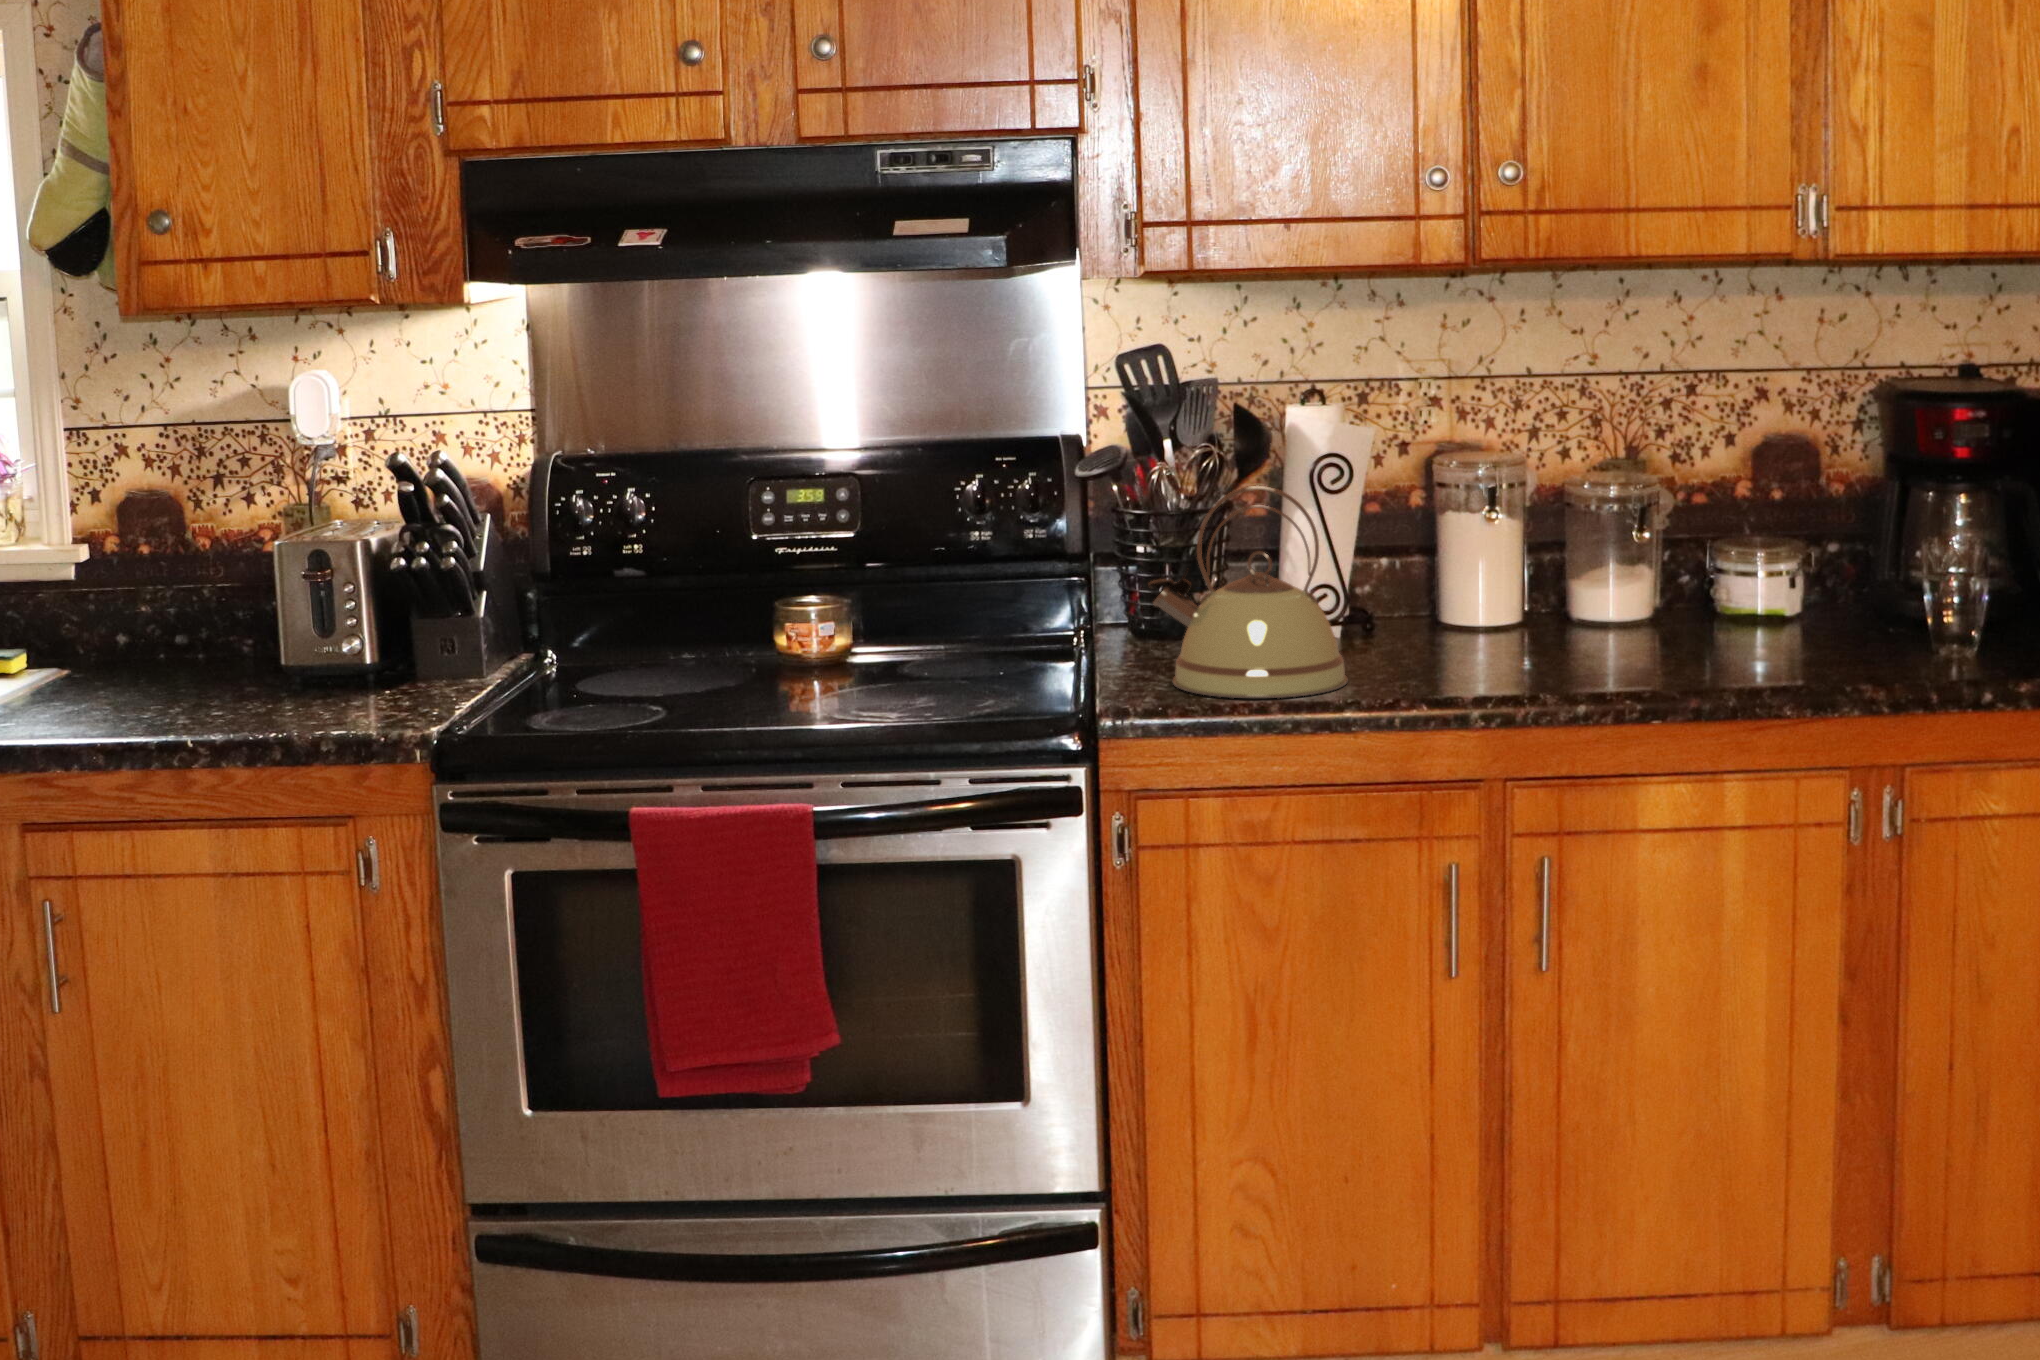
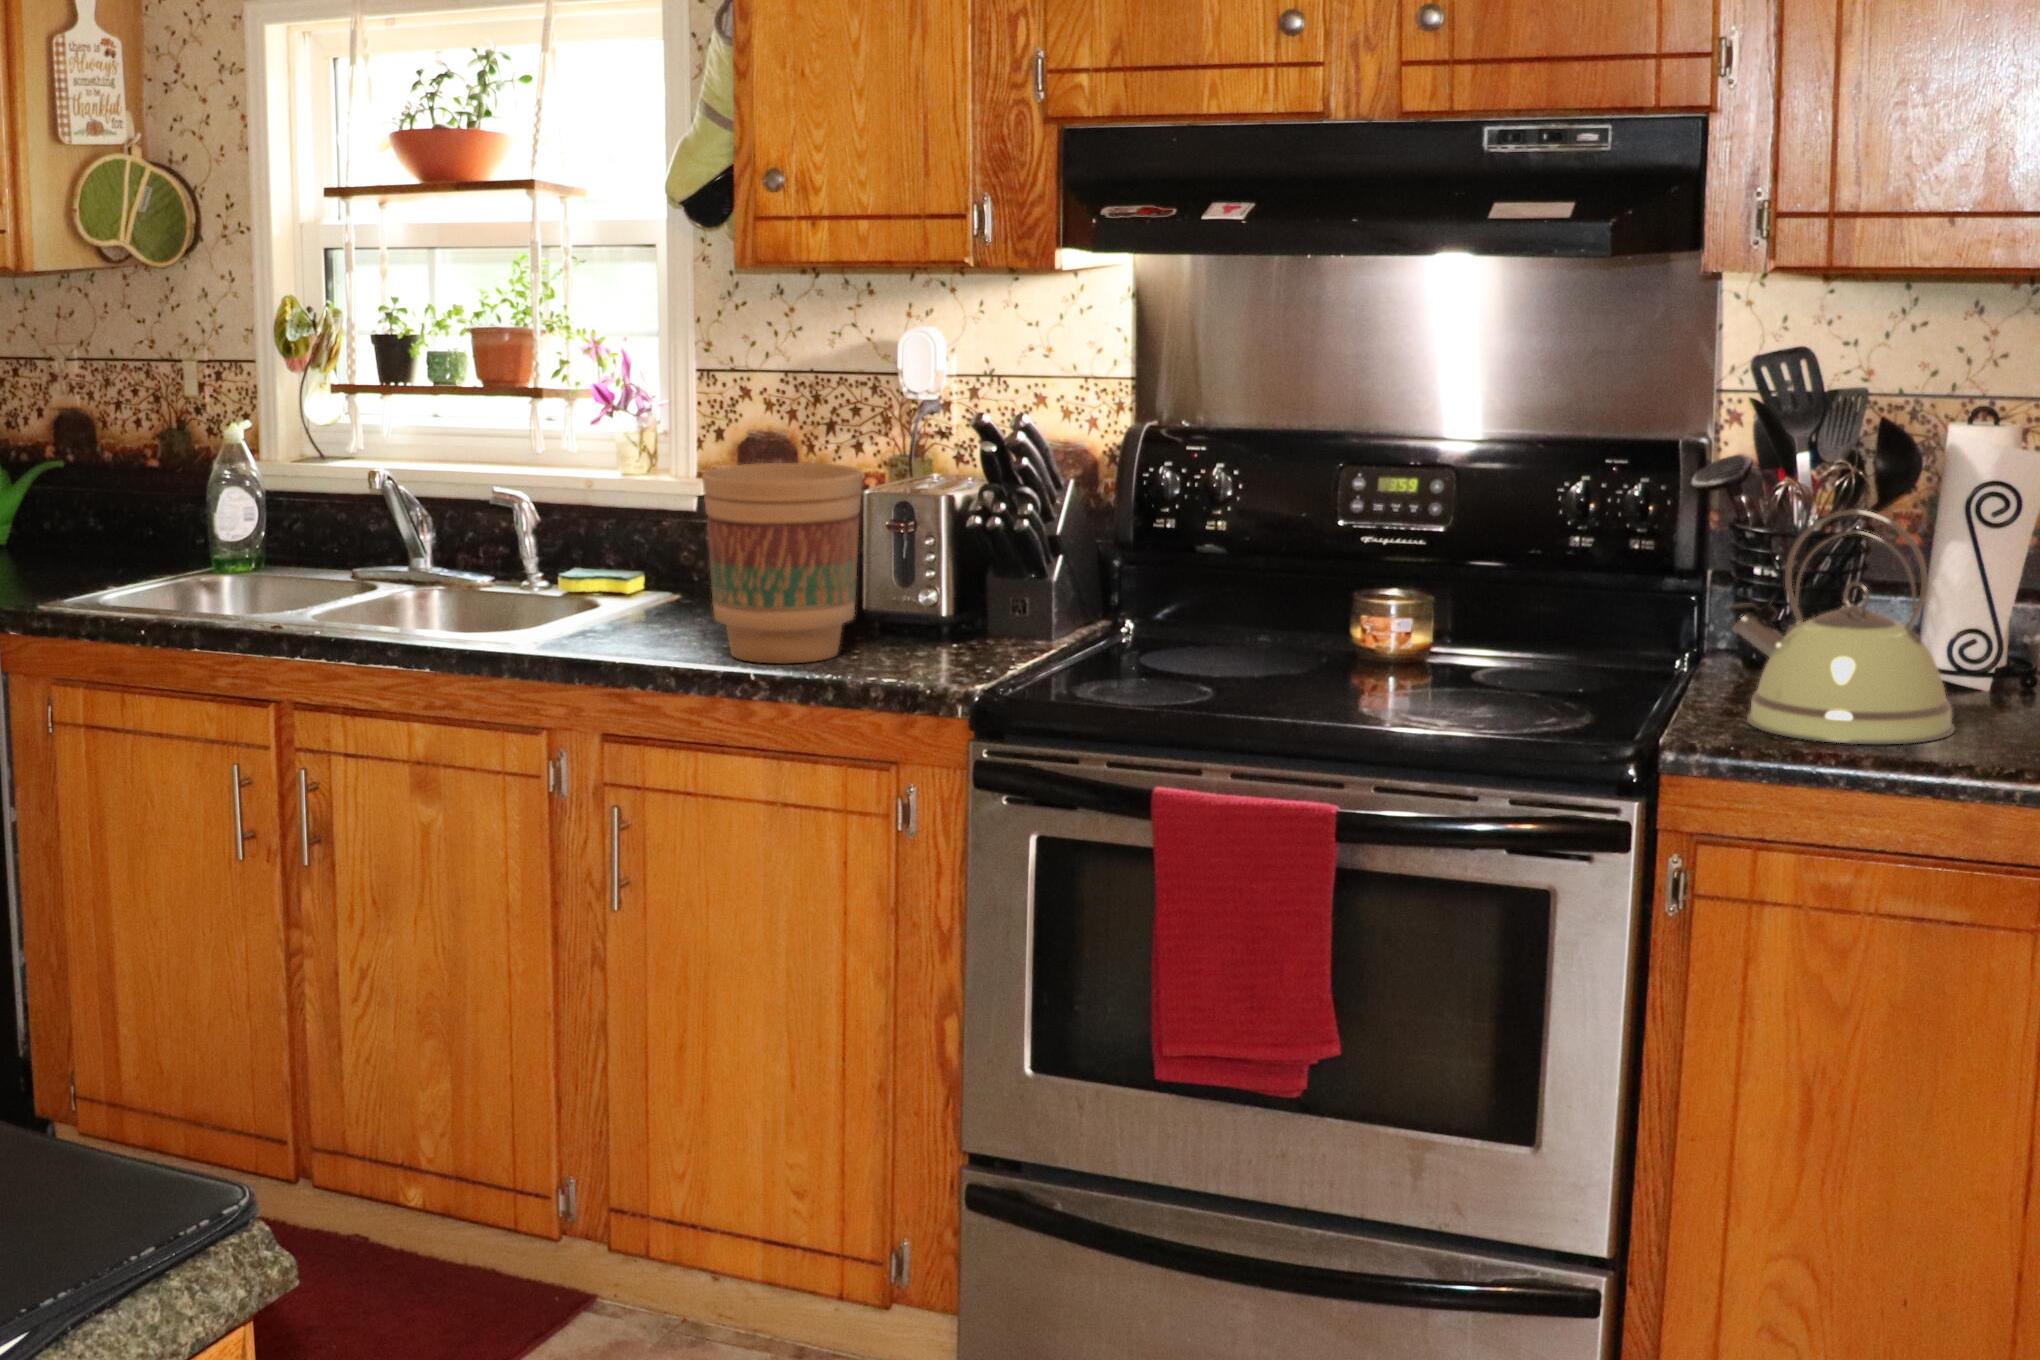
flower pot: none [93,508,278,723] -> present [702,463,863,664]

